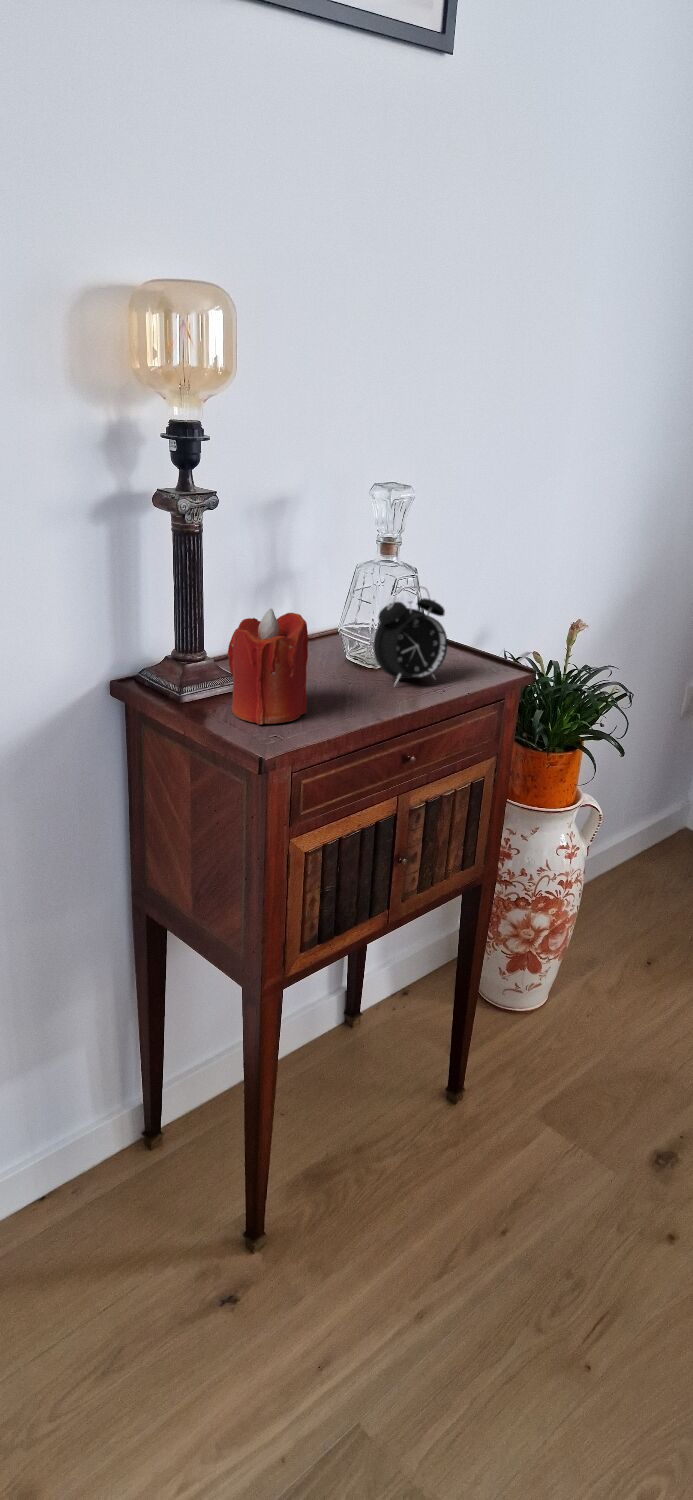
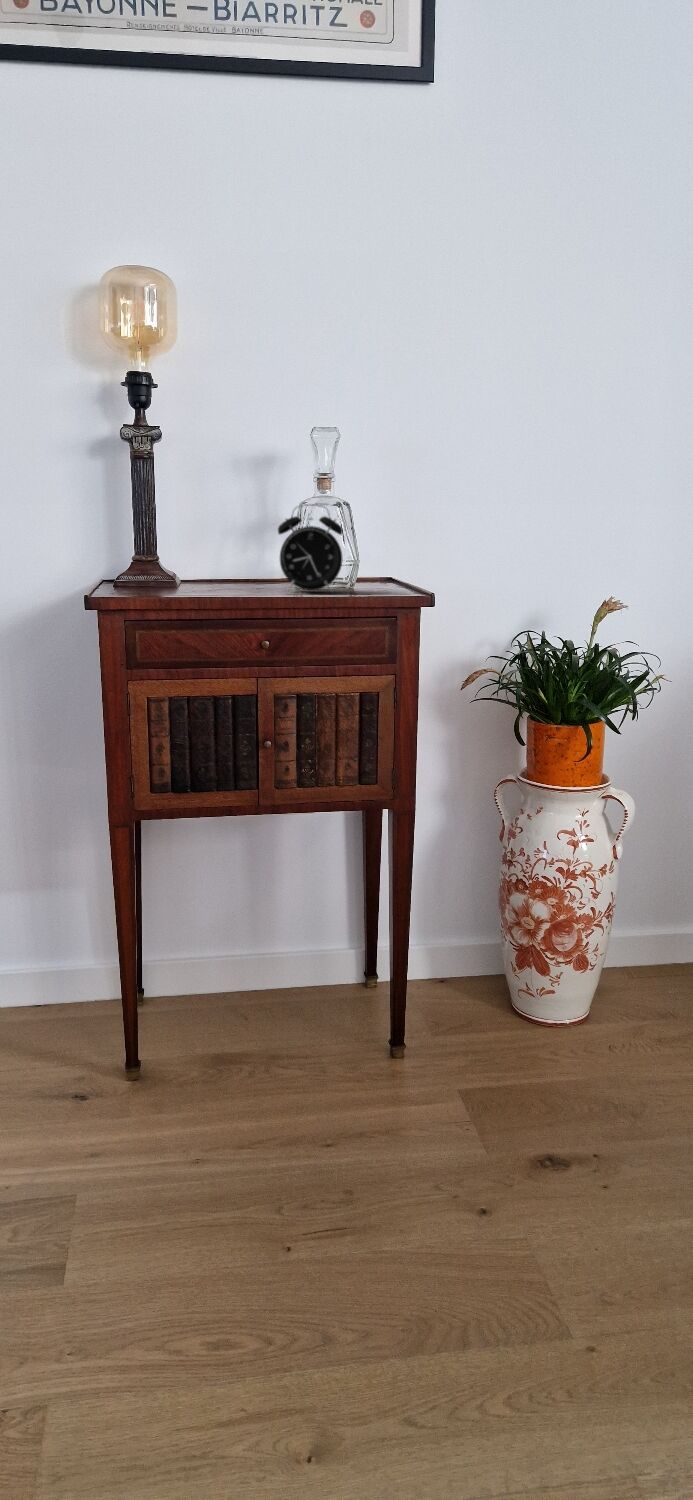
candle: present [228,608,308,725] -> none [125,502,187,592]

